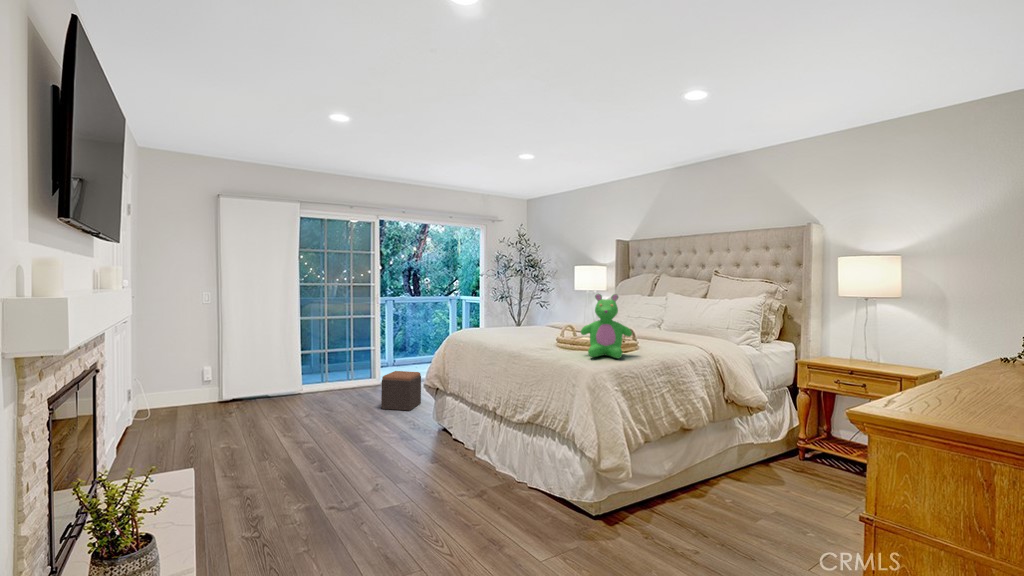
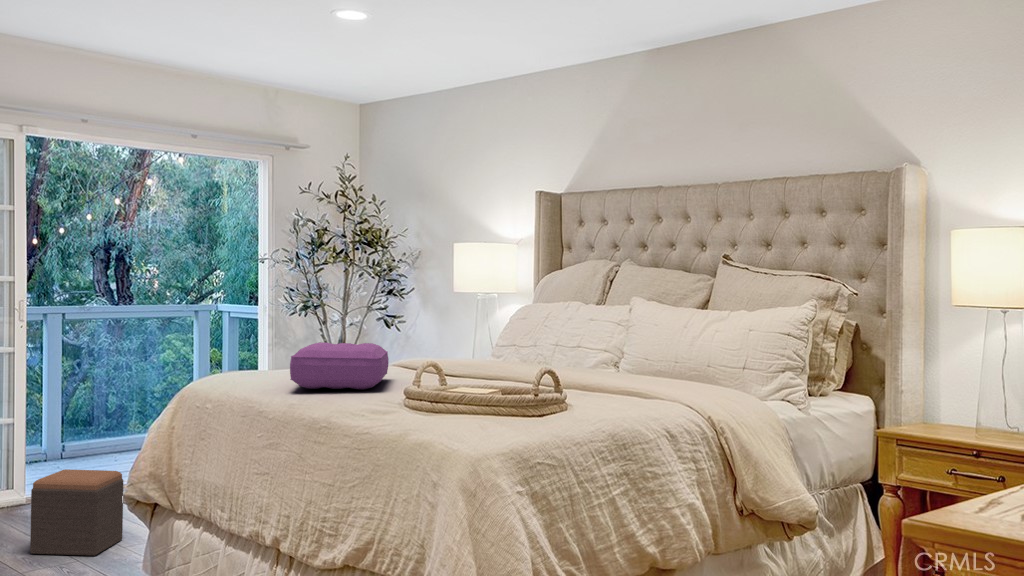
teddy bear: present [581,294,632,358] -> none [453,299,556,429]
pillow: none [498,314,543,337] -> present [290,342,389,389]

